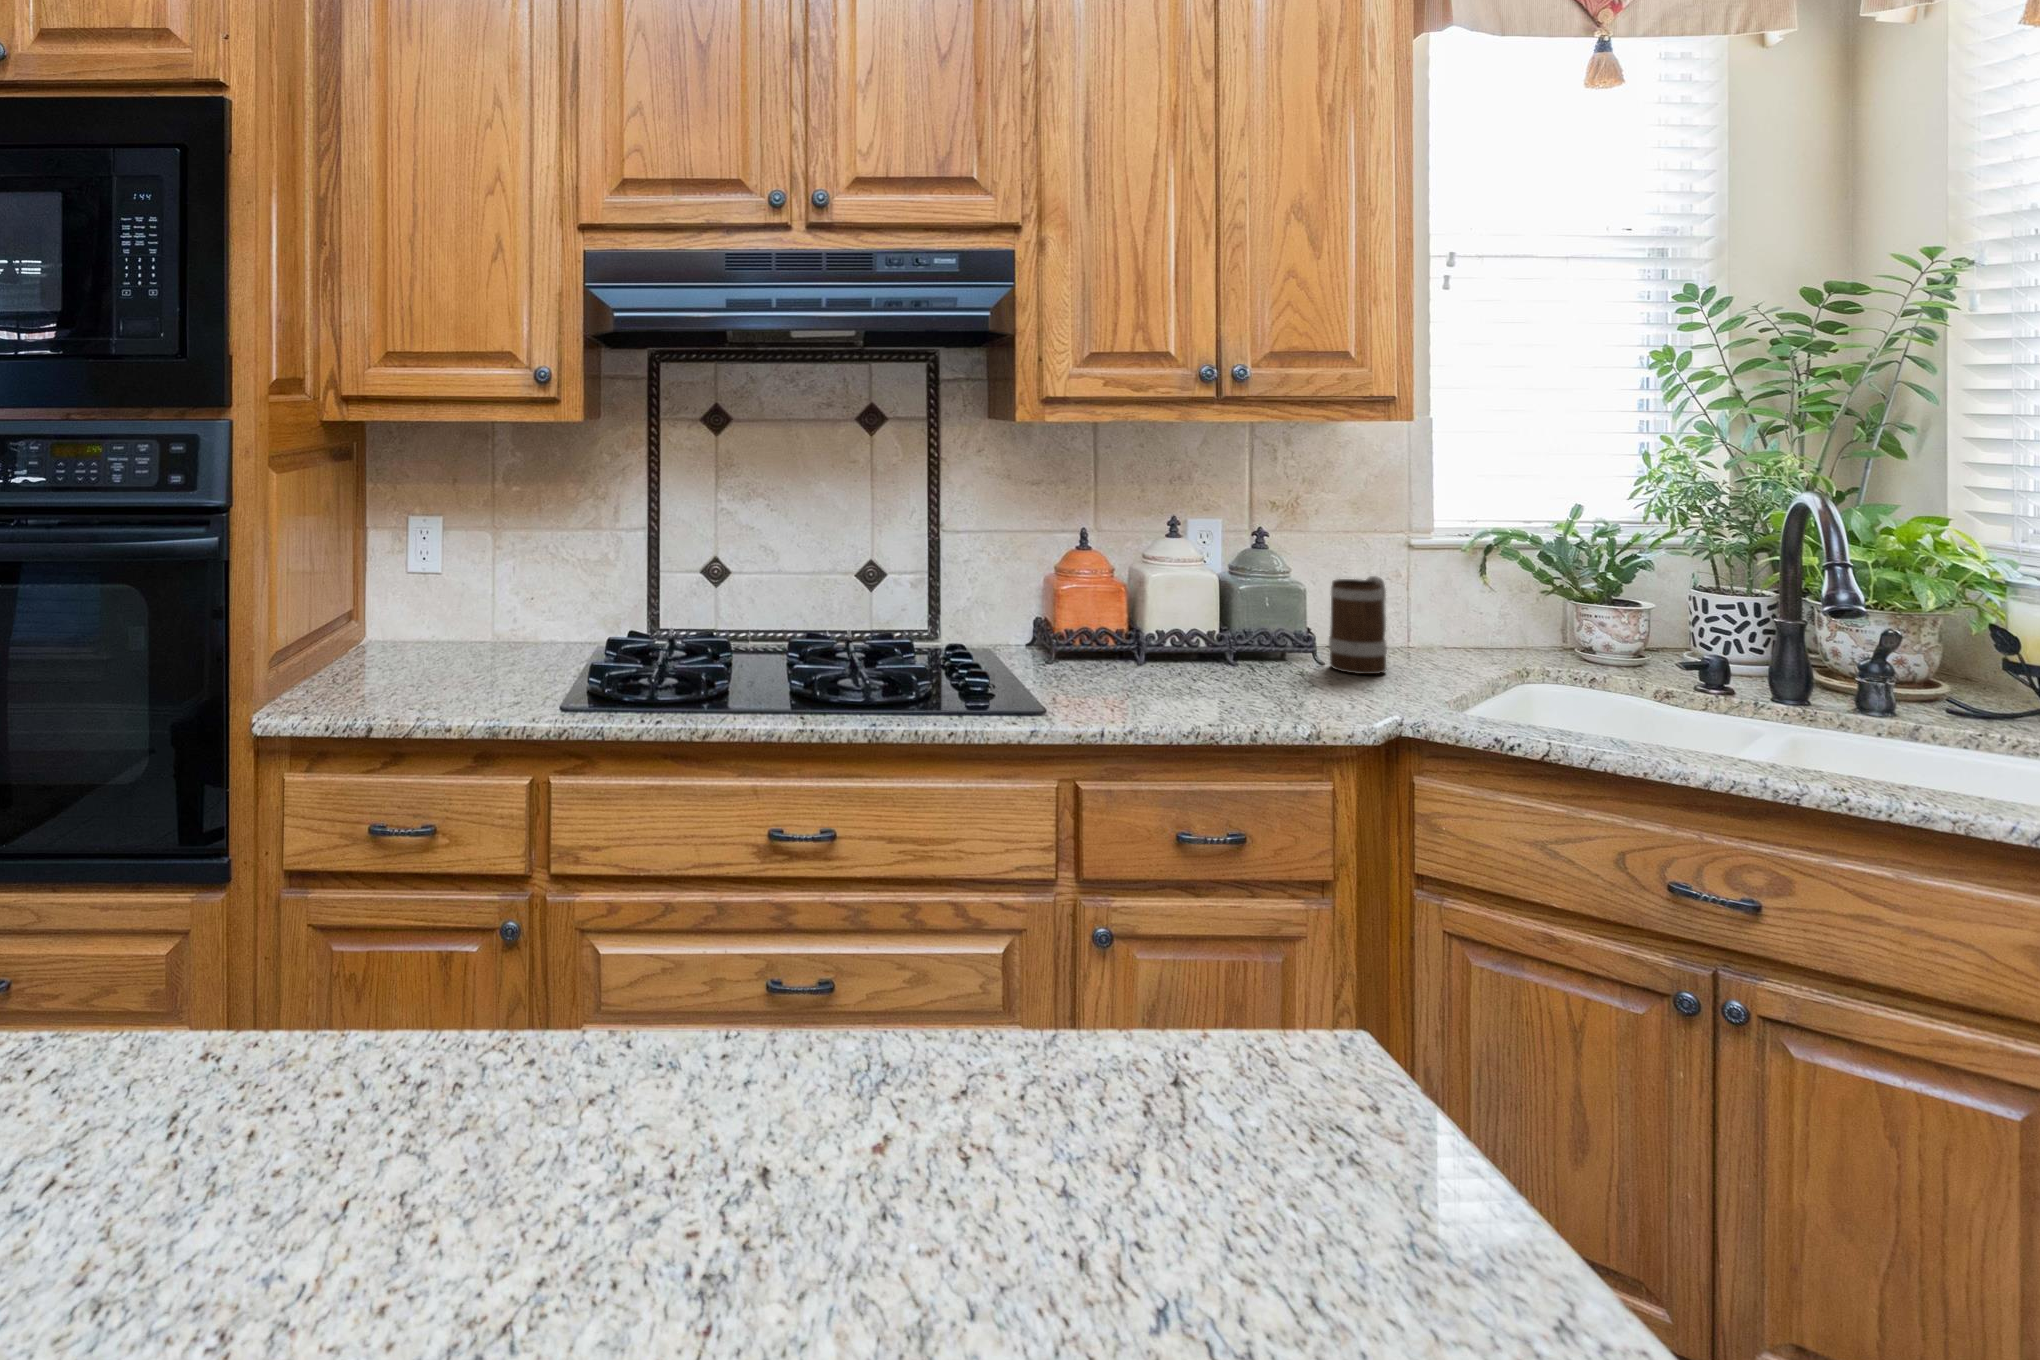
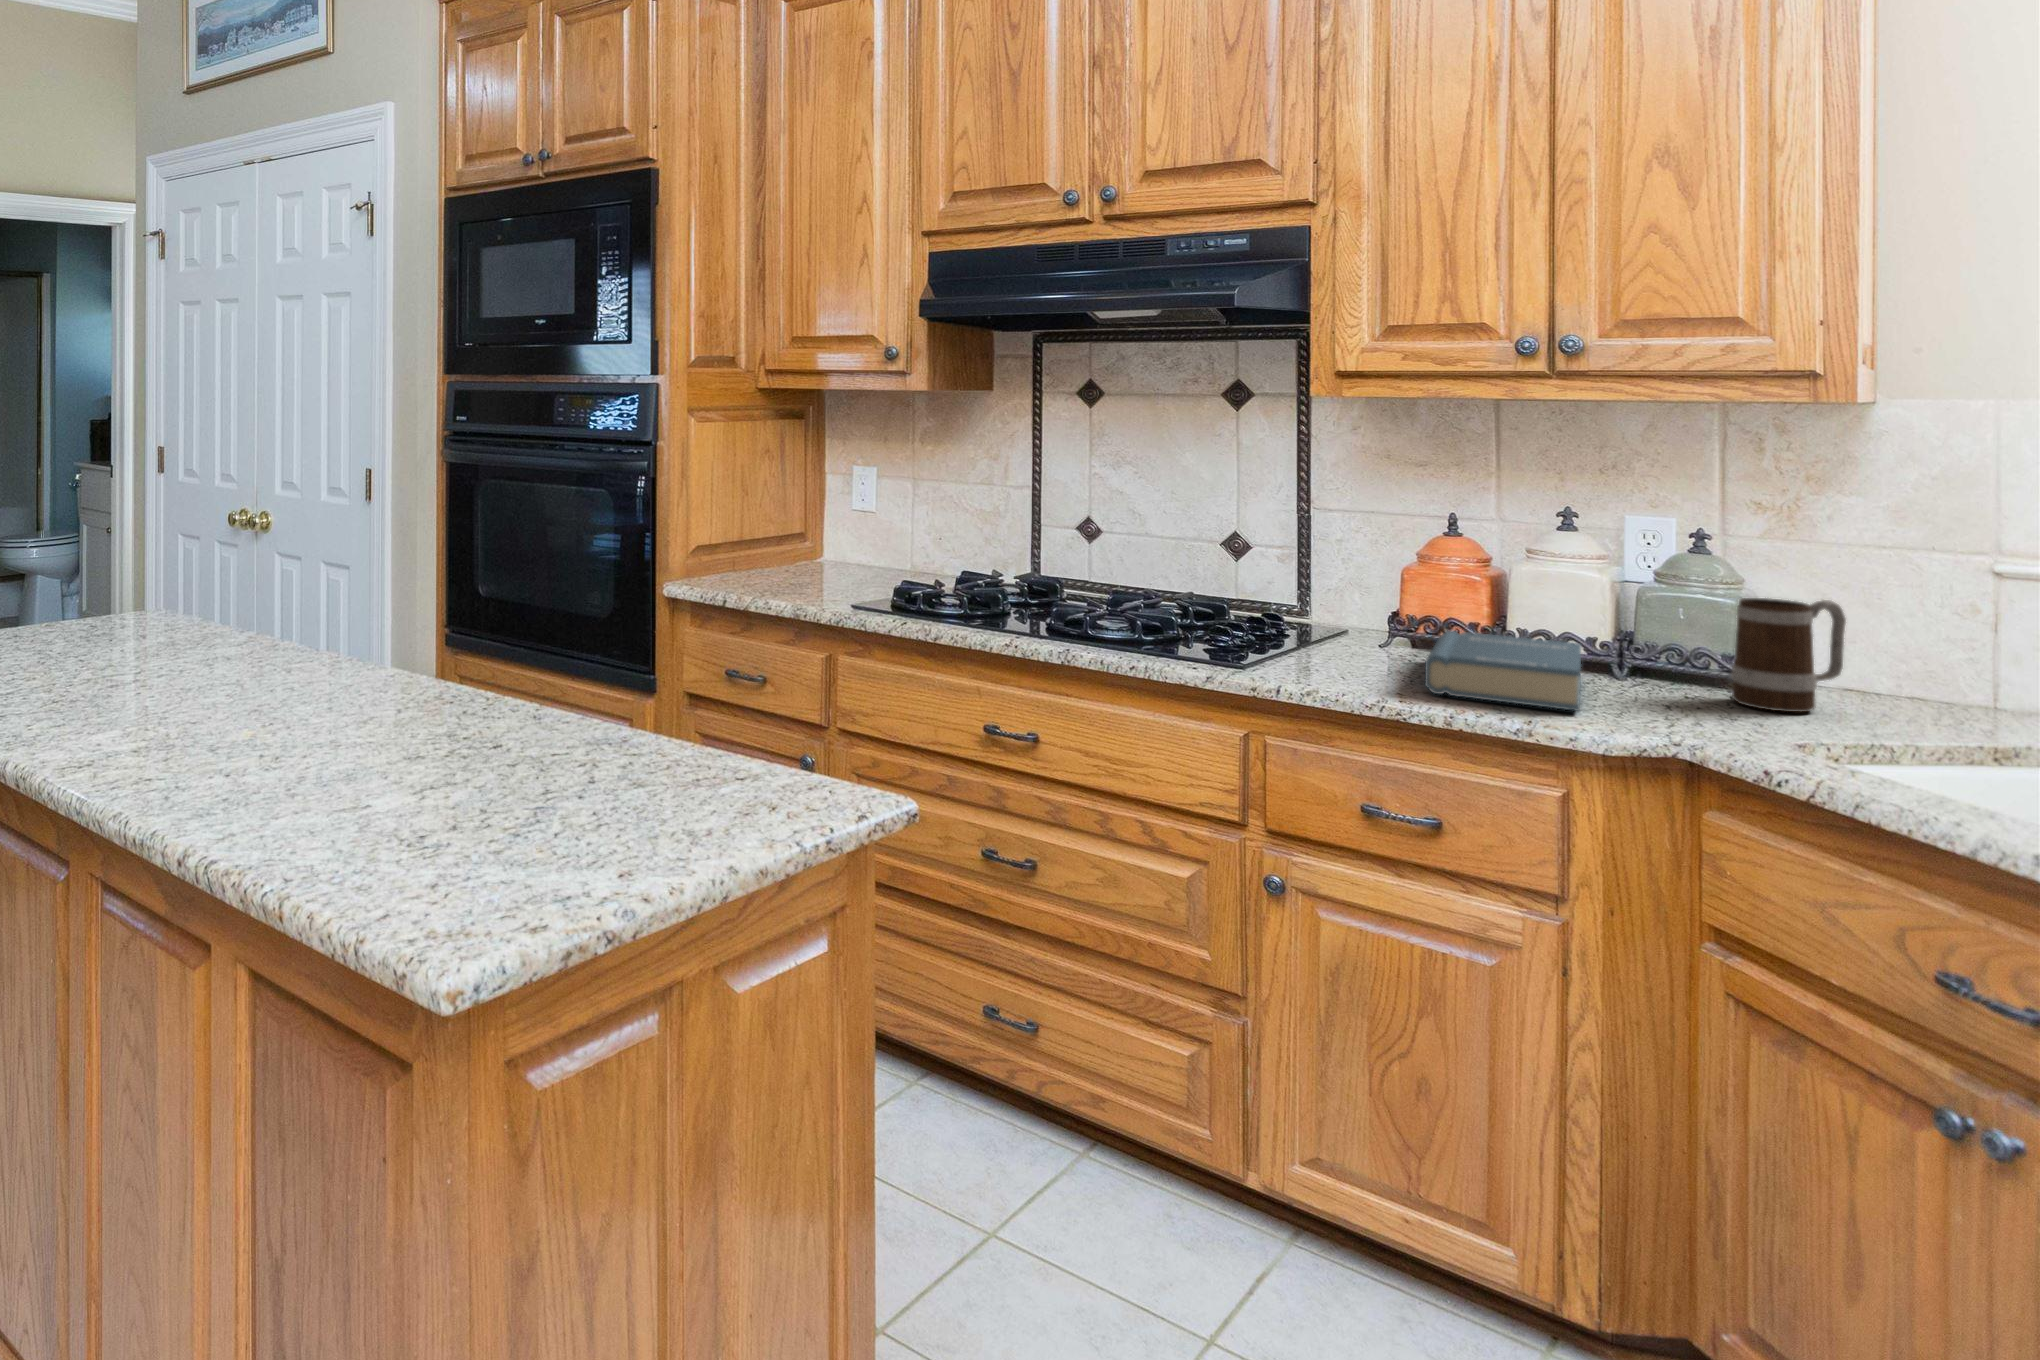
hardback book: none [1131,637,1322,710] -> present [1425,631,1581,711]

